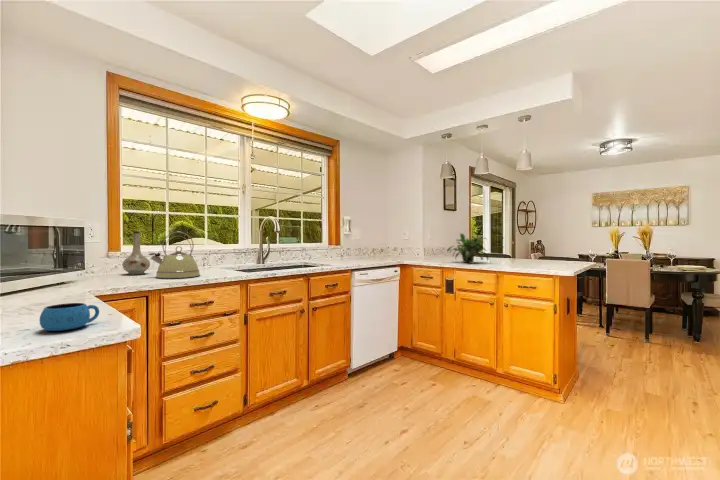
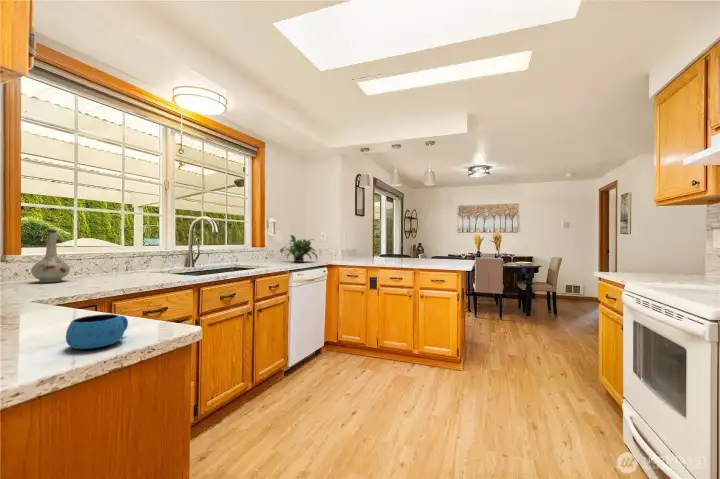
kettle: present [149,231,200,278] -> none [79,231,144,285]
potted plant: present [447,233,488,262] -> present [280,235,317,262]

